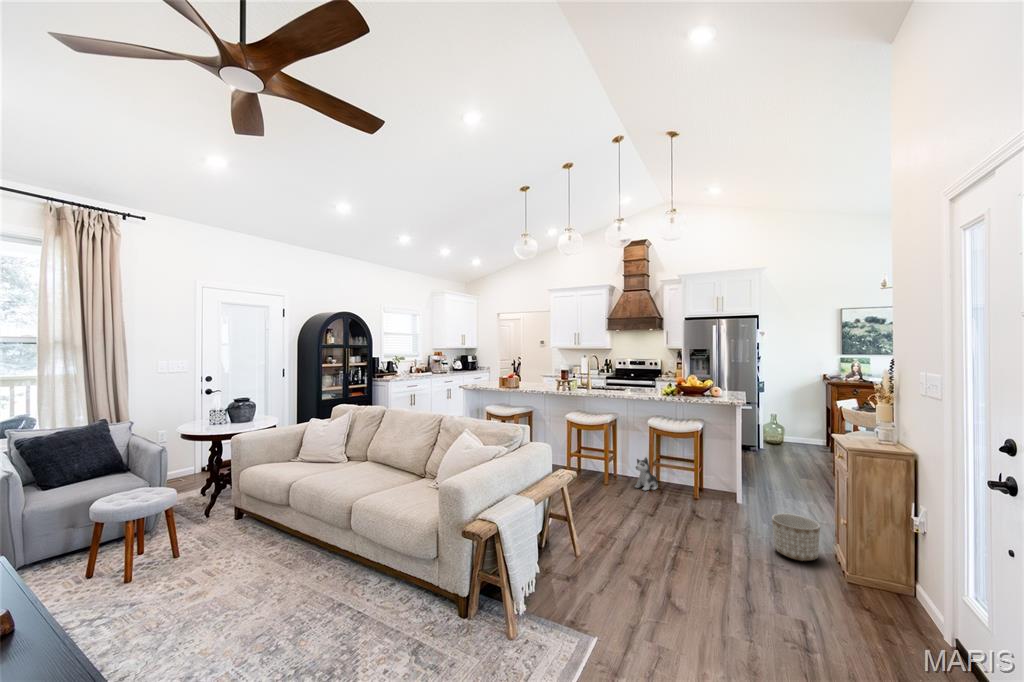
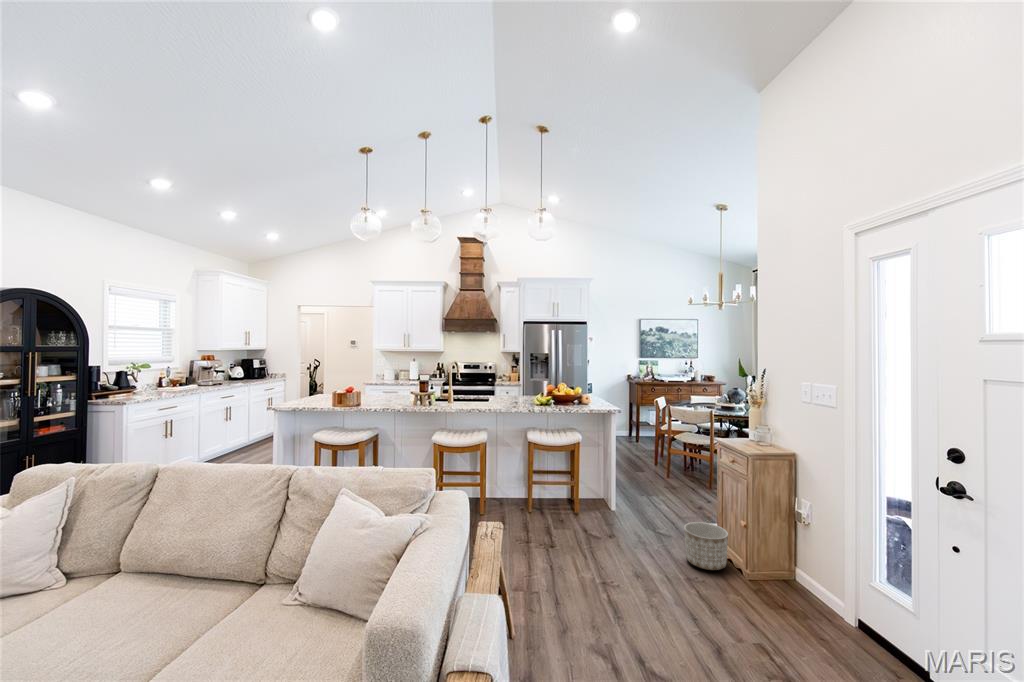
plush toy: present [635,458,658,491] -> none [513,476,536,515]

